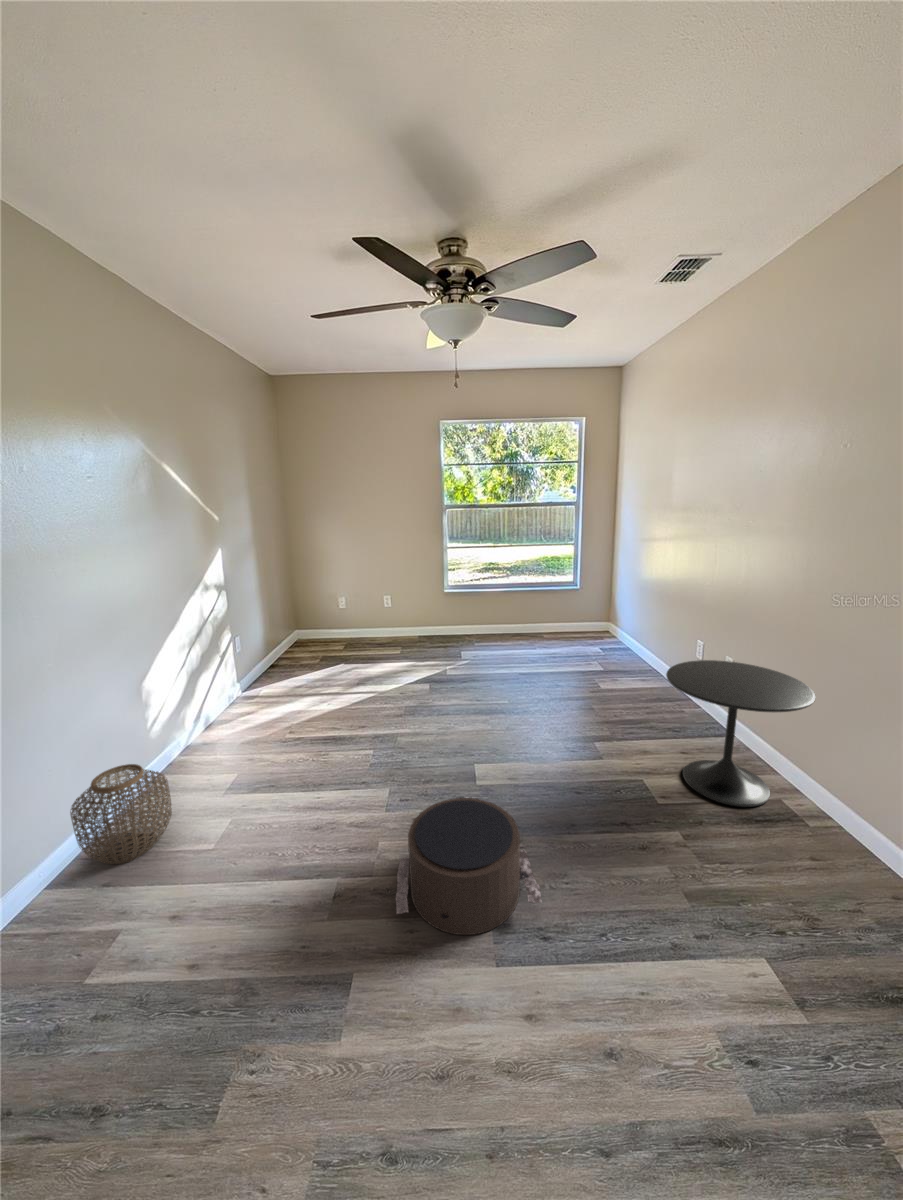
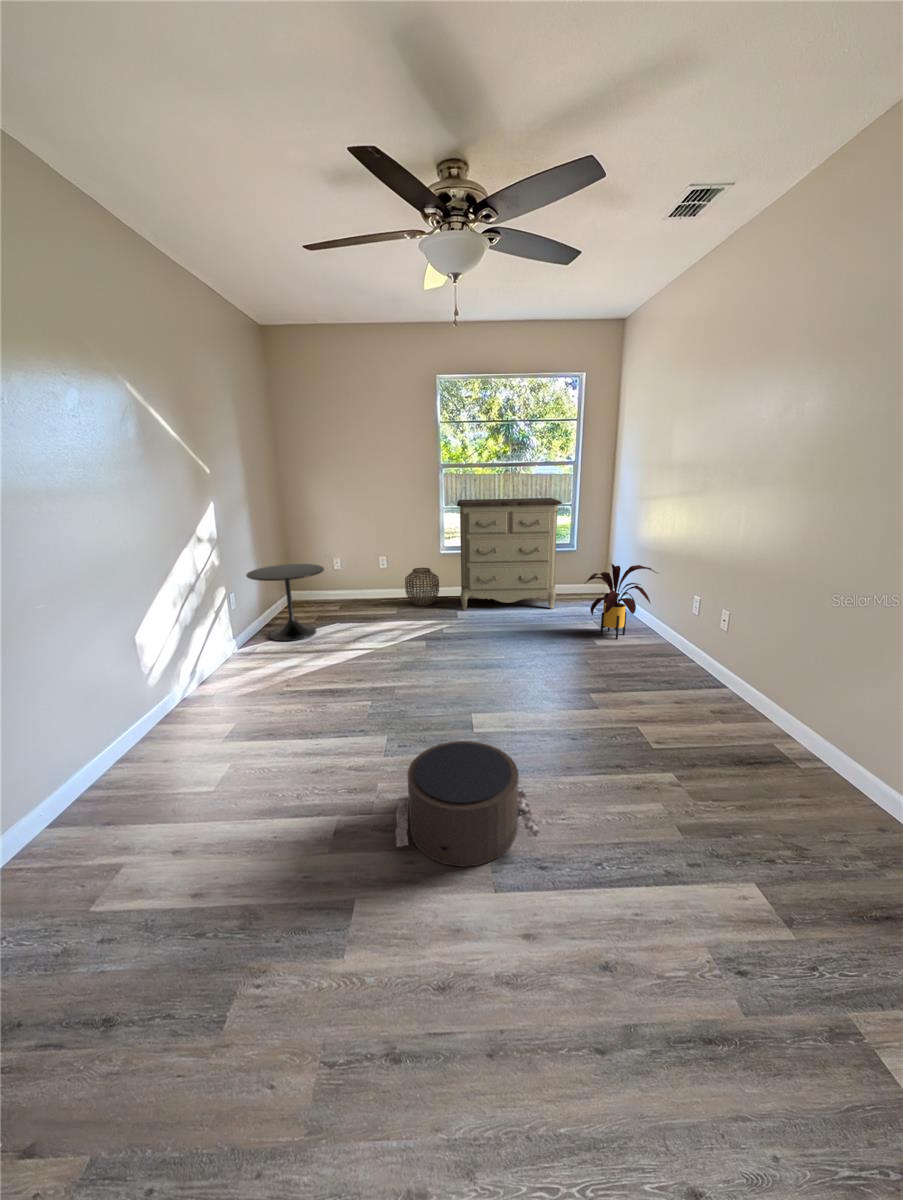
dresser: none [460,537,563,648] -> present [457,498,562,610]
house plant: none [585,605,660,680] -> present [585,564,657,639]
side table: present [666,660,816,807] -> present [246,564,324,641]
woven basket: present [70,764,172,864] -> present [405,568,439,606]

